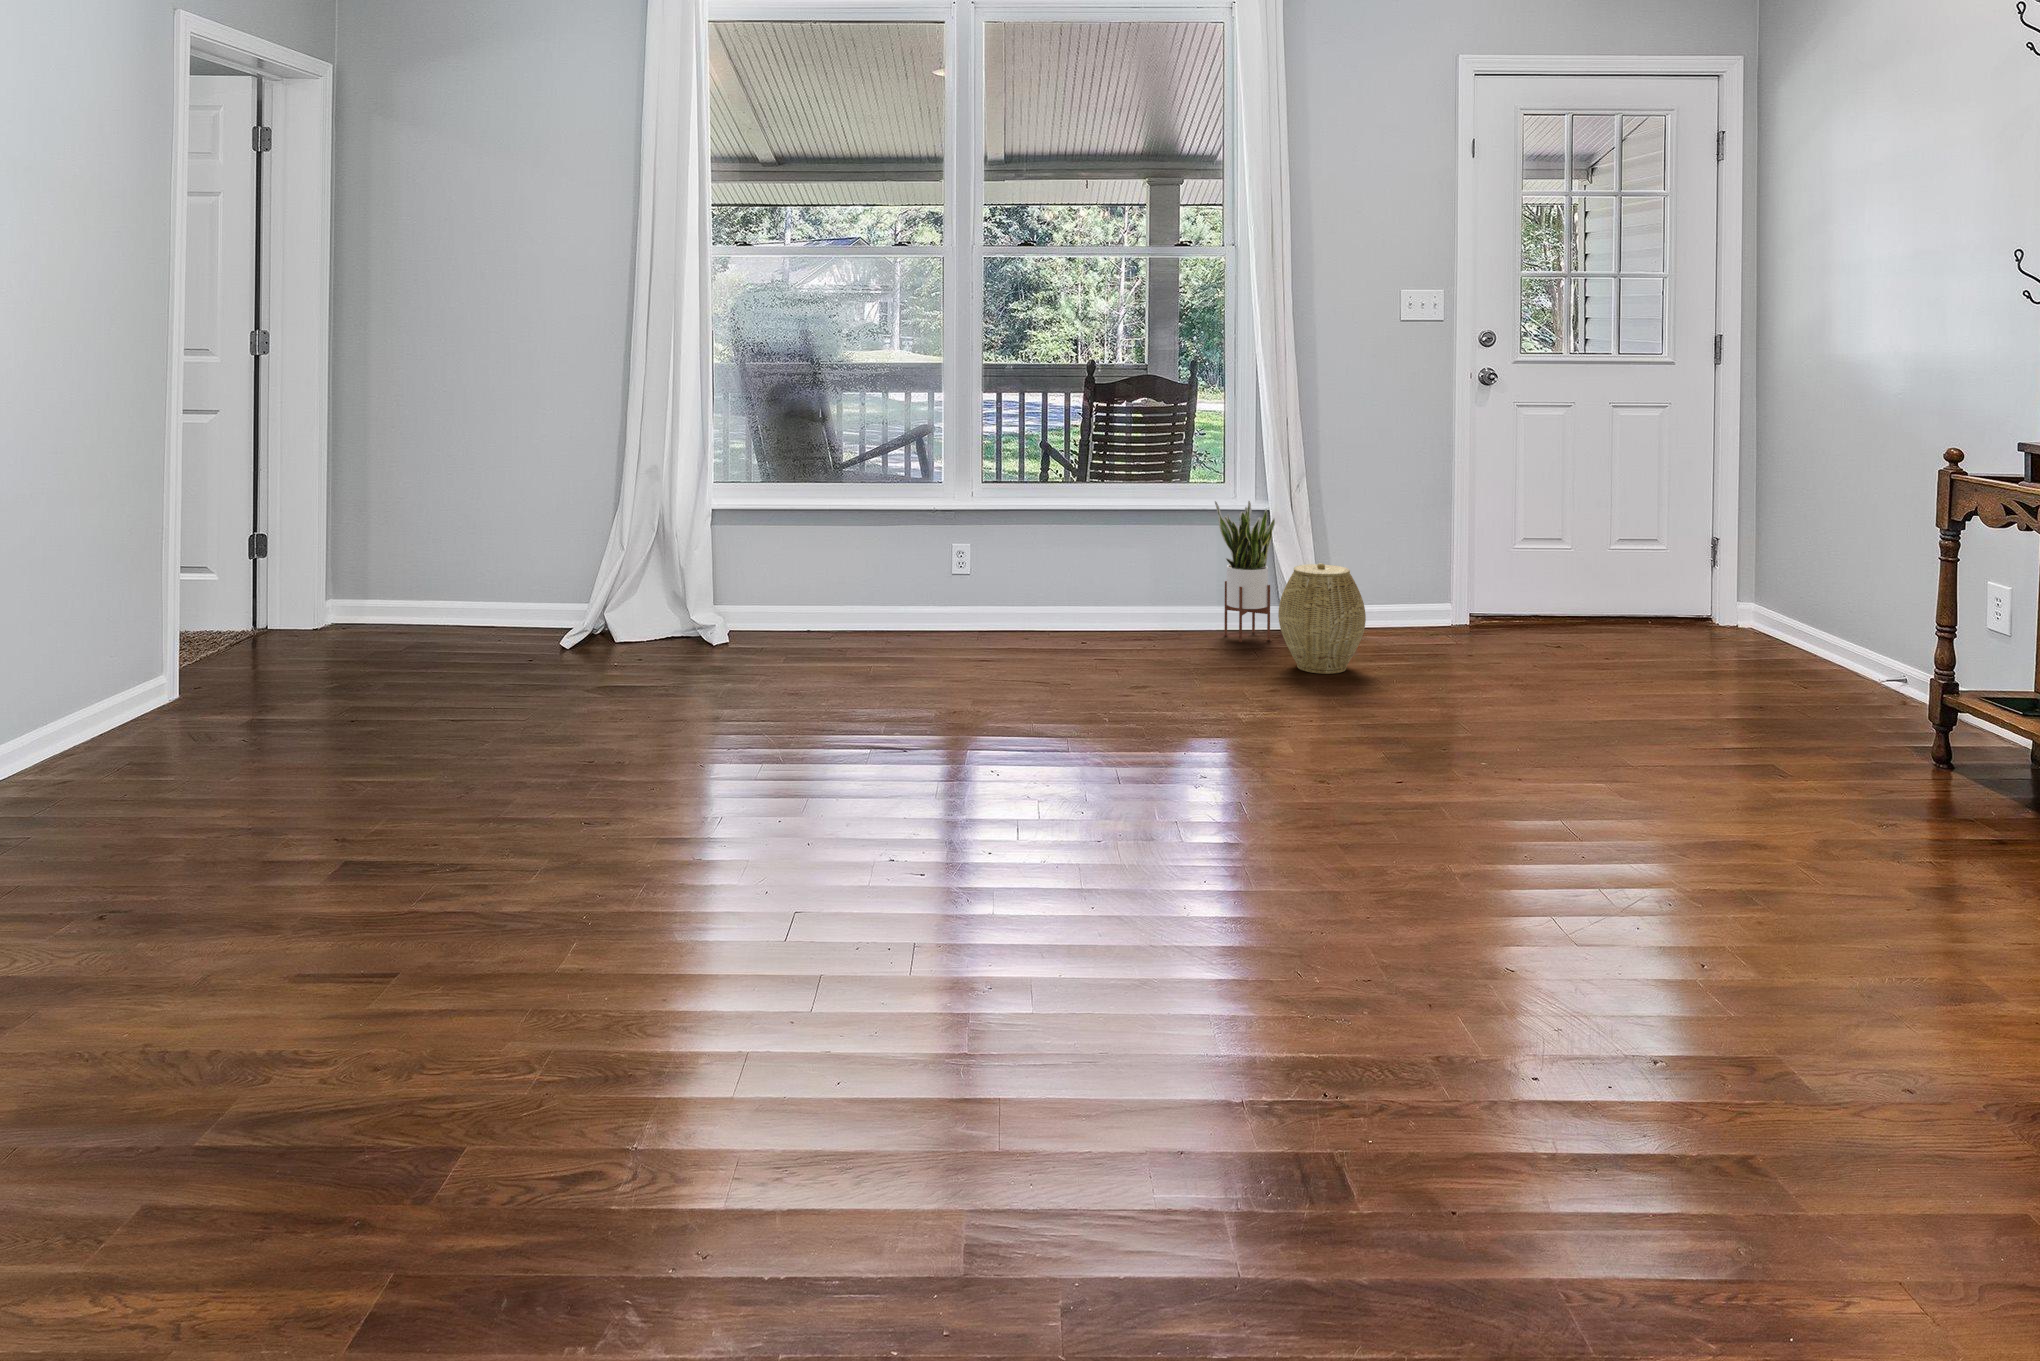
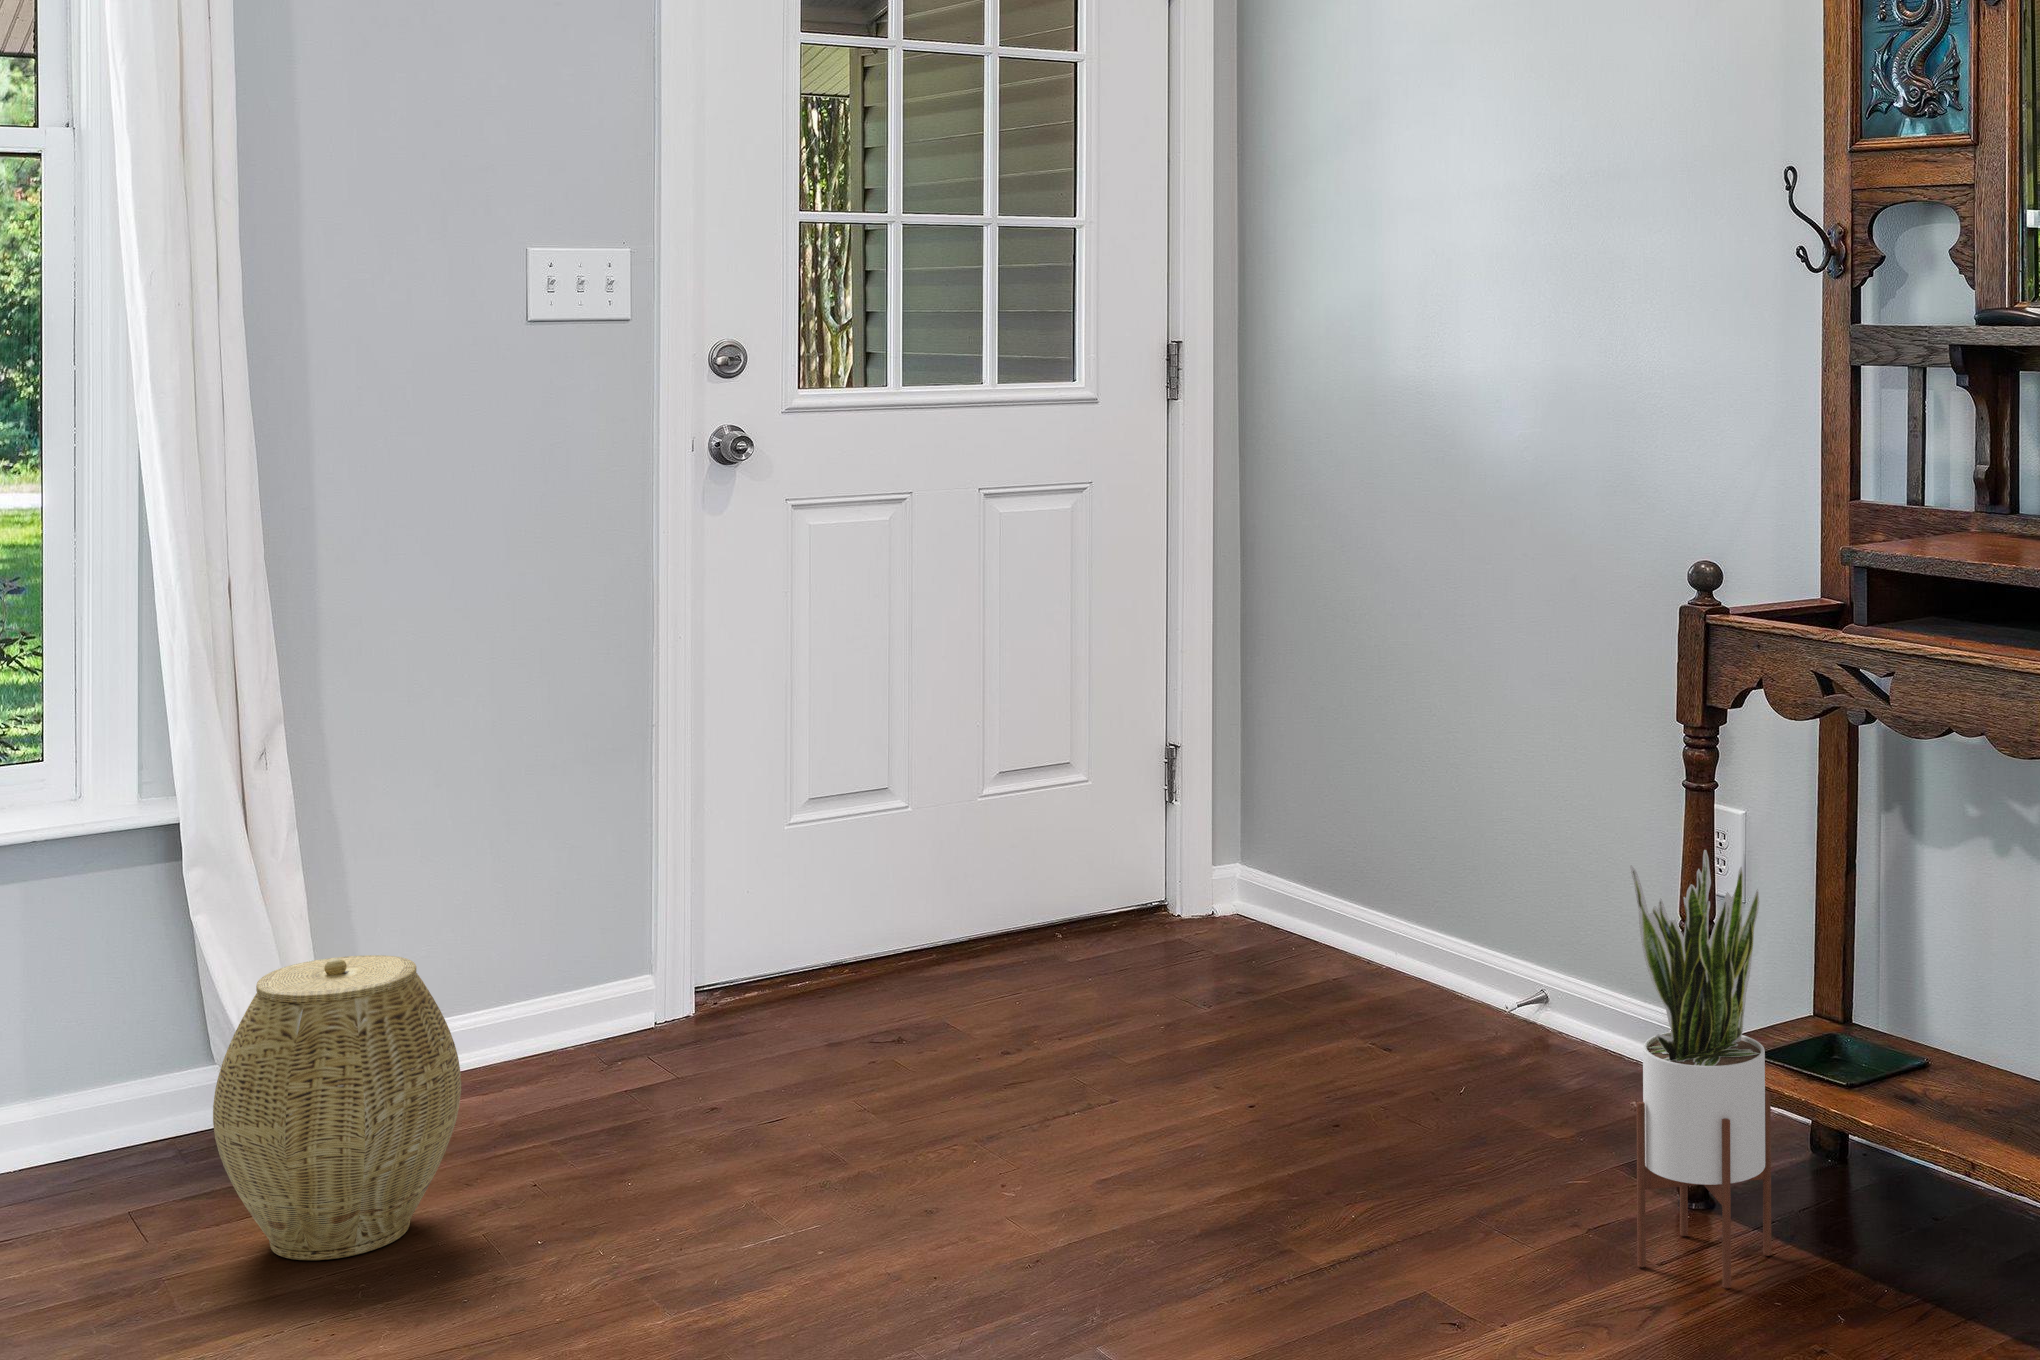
potted plant: present [1215,501,1275,642] -> present [1630,850,1771,1288]

